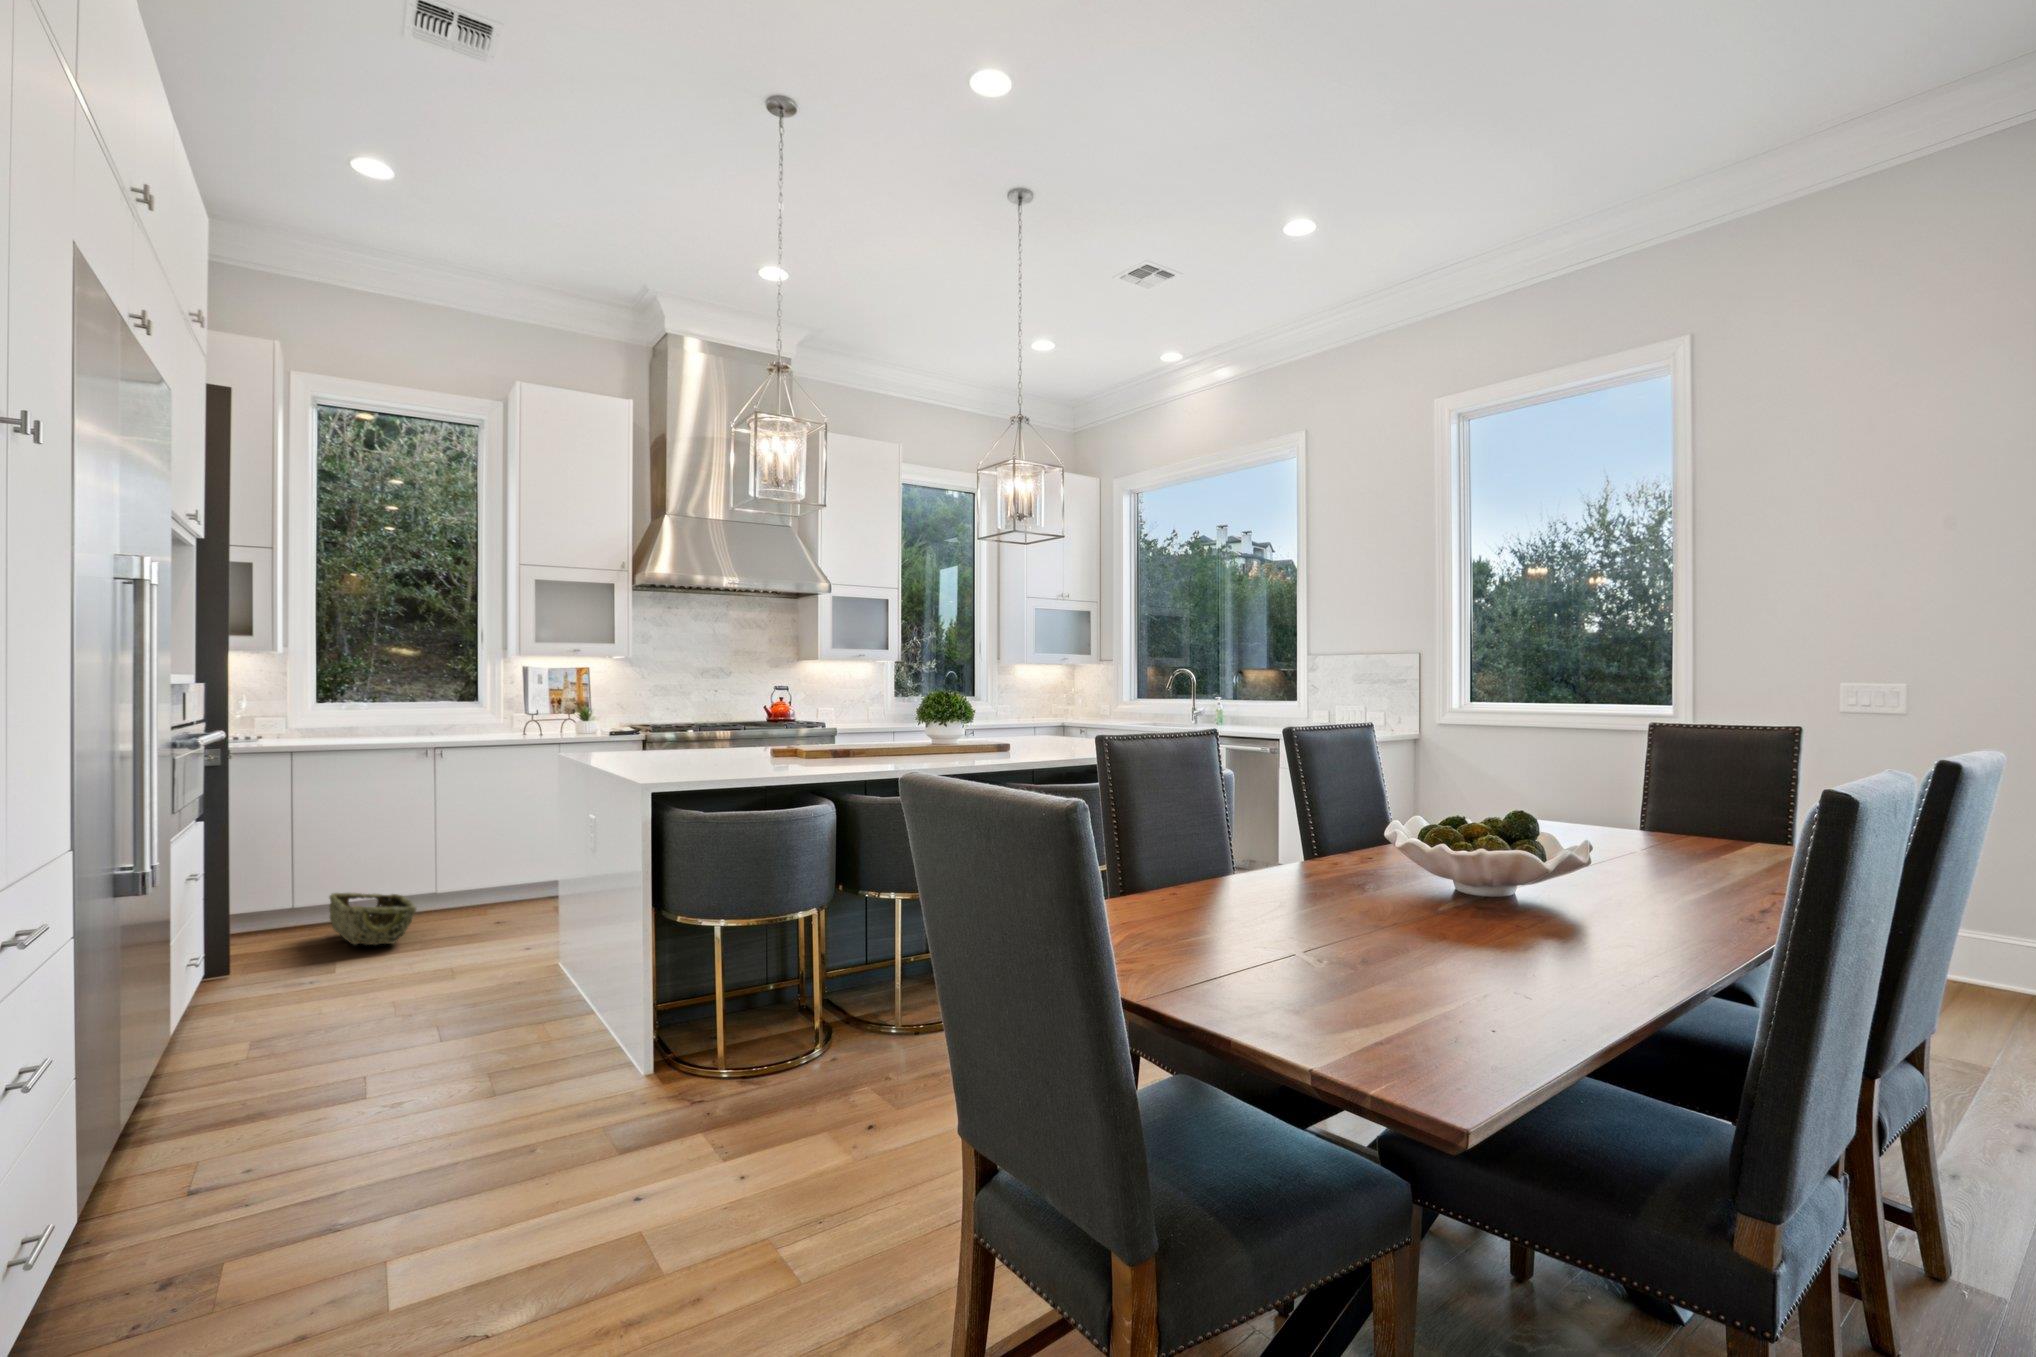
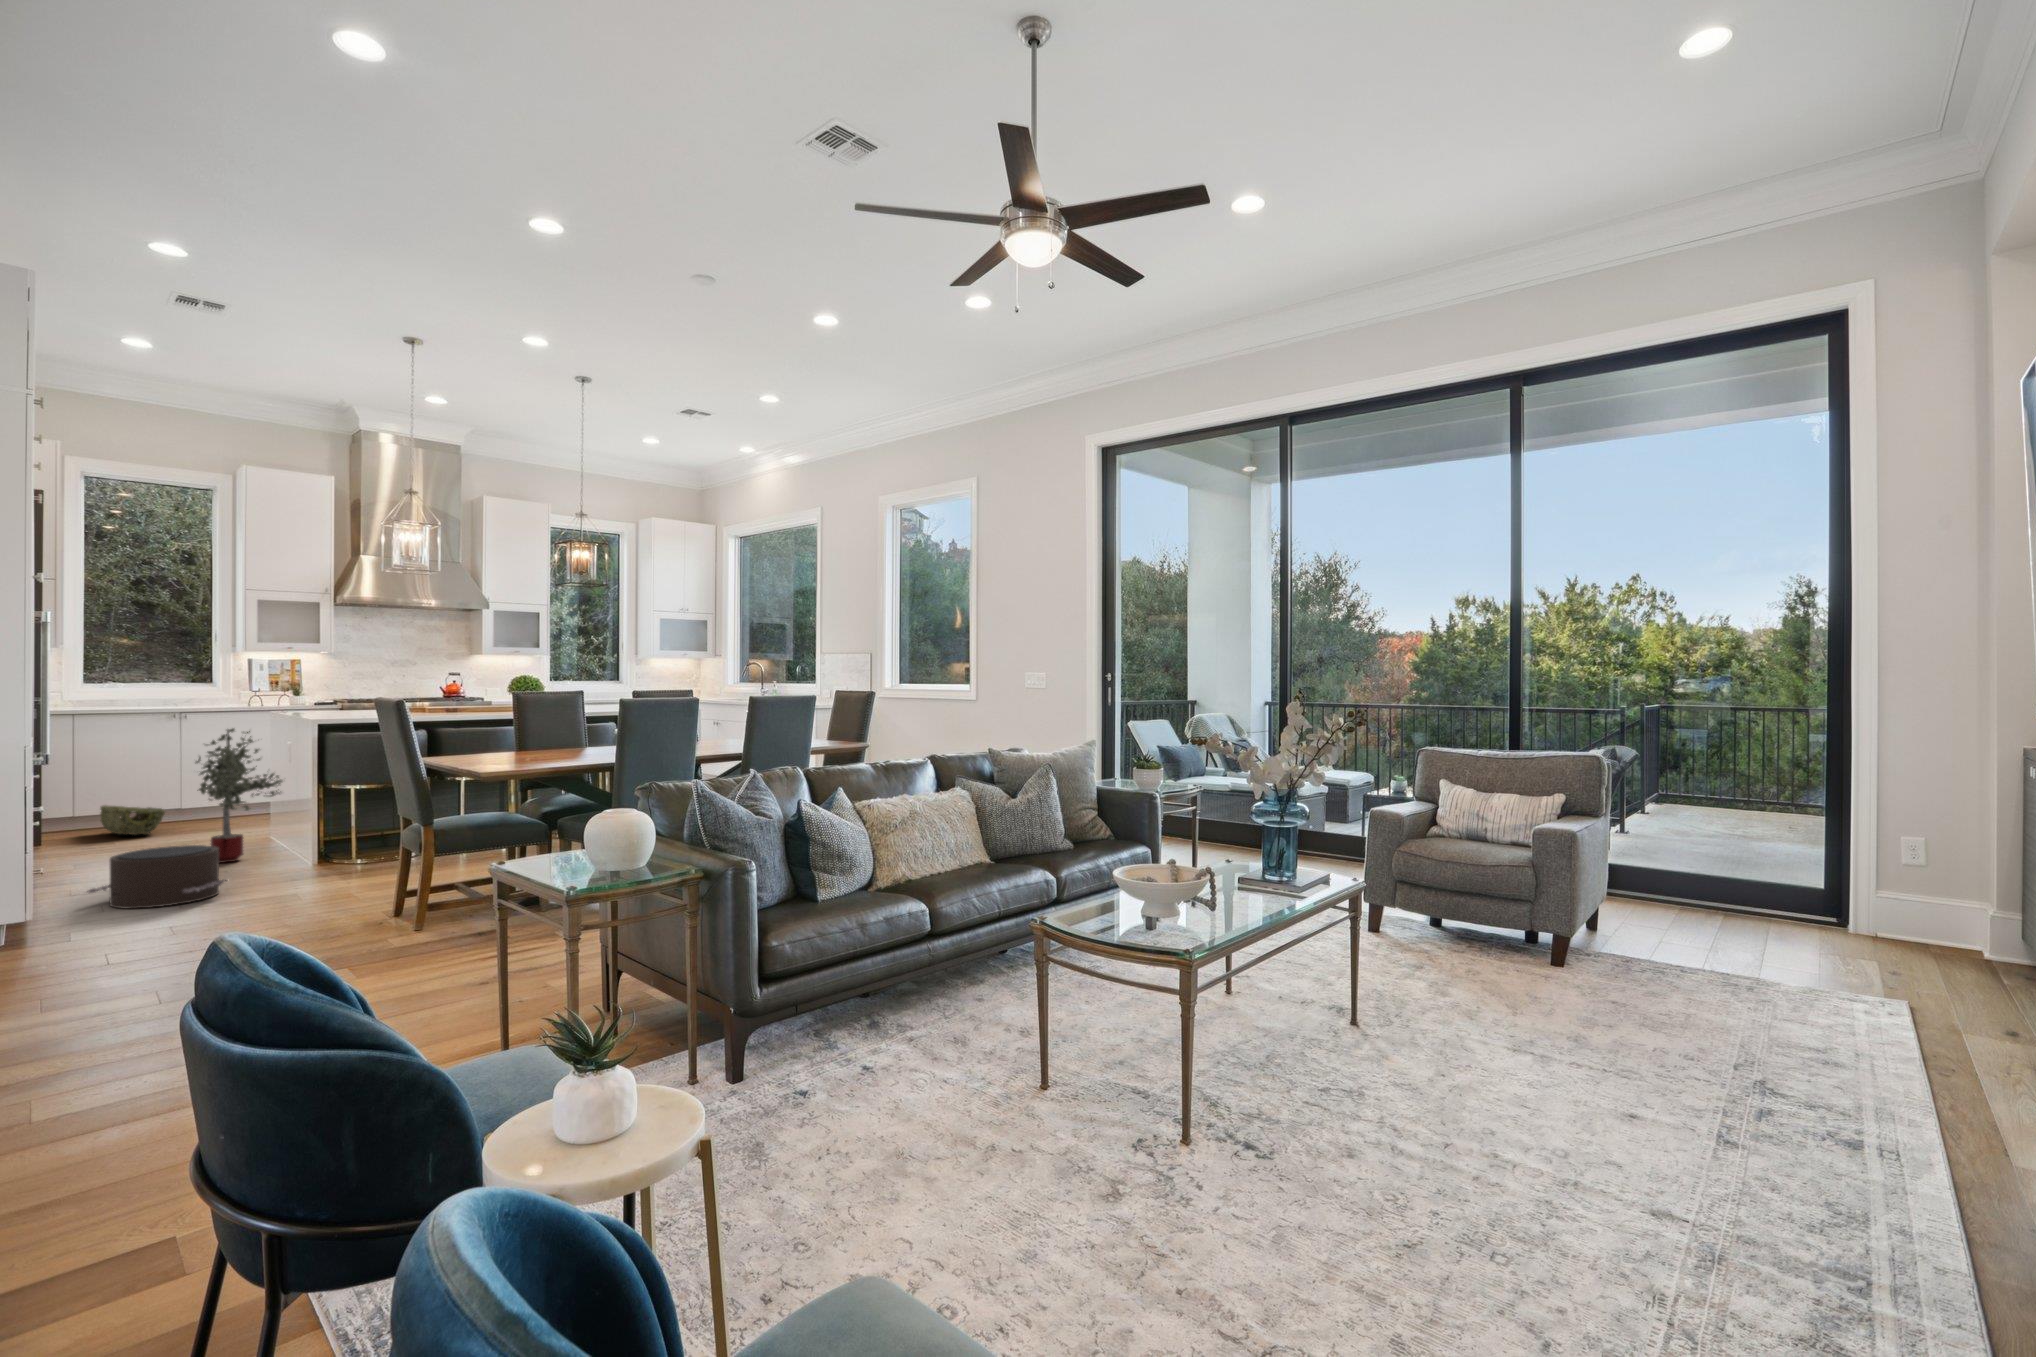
potted tree: none [462,809,607,1047] -> present [196,728,282,863]
pouf: none [279,1073,541,1251] -> present [87,845,225,909]

